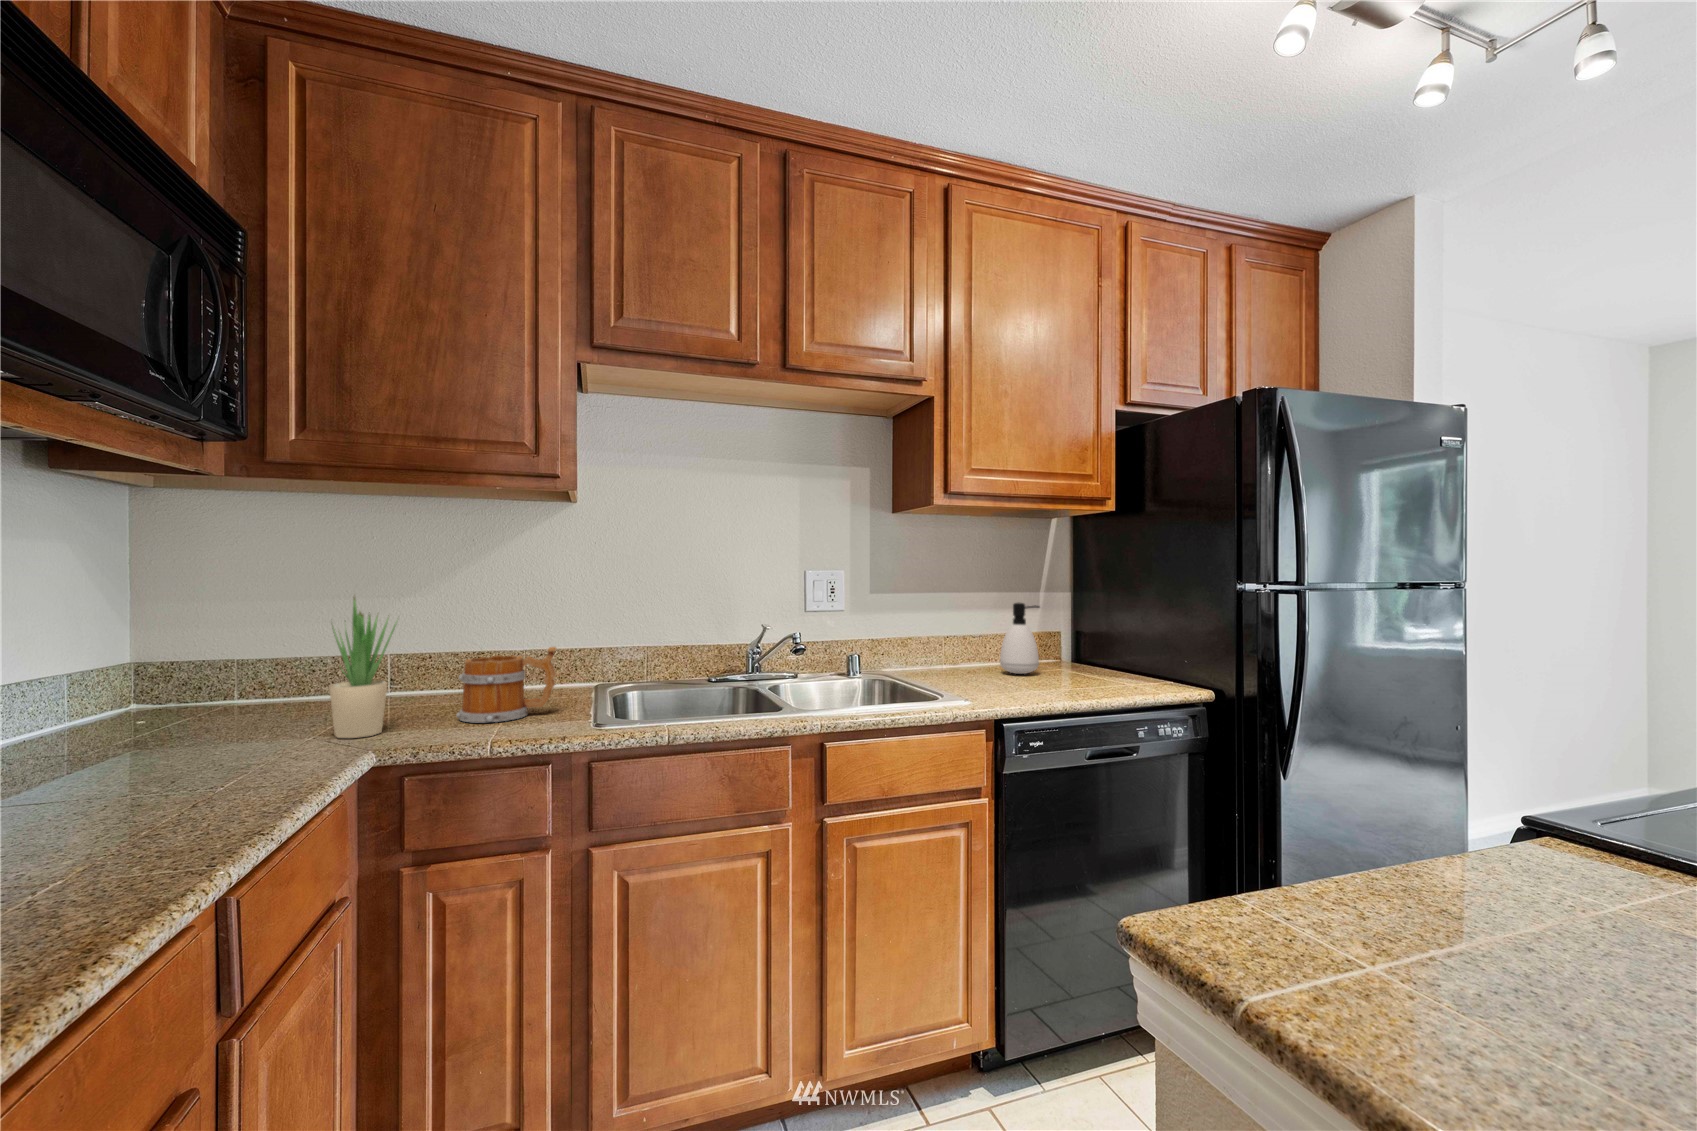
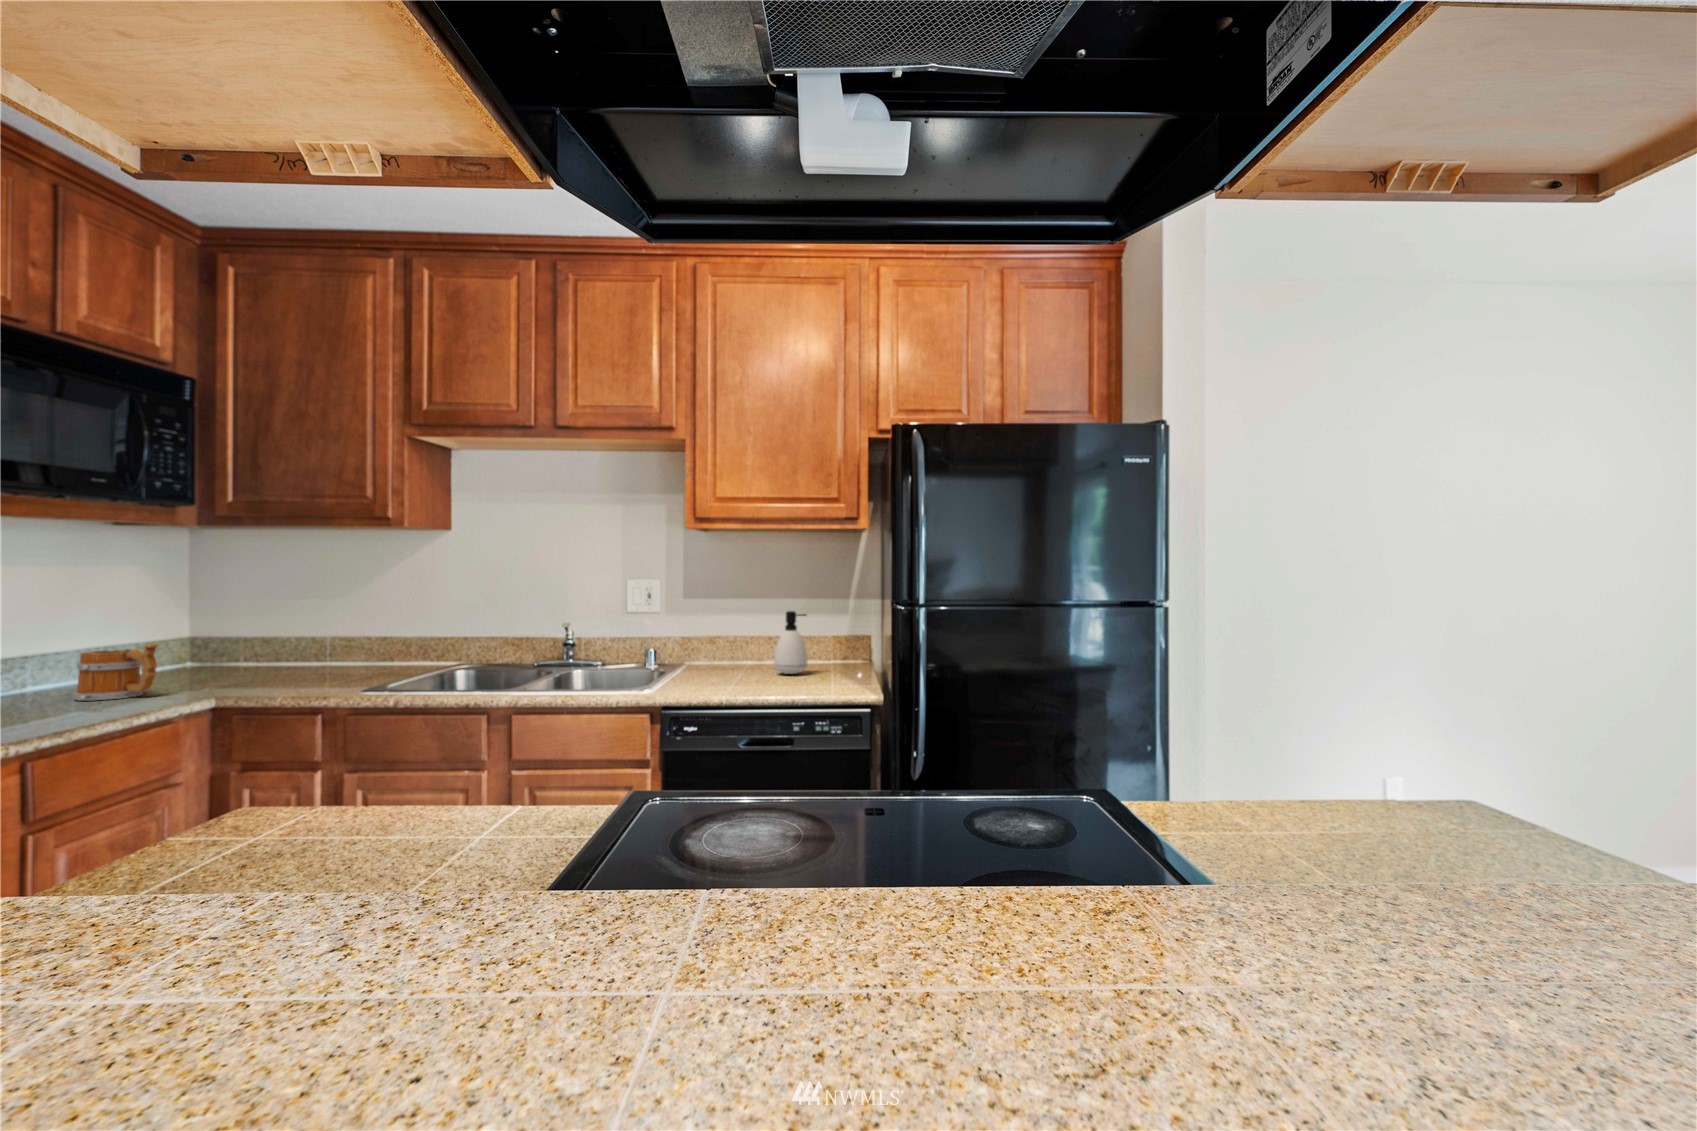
potted plant: present [329,597,396,738] -> none [218,595,265,687]
mug: present [457,647,557,723] -> present [74,643,159,700]

